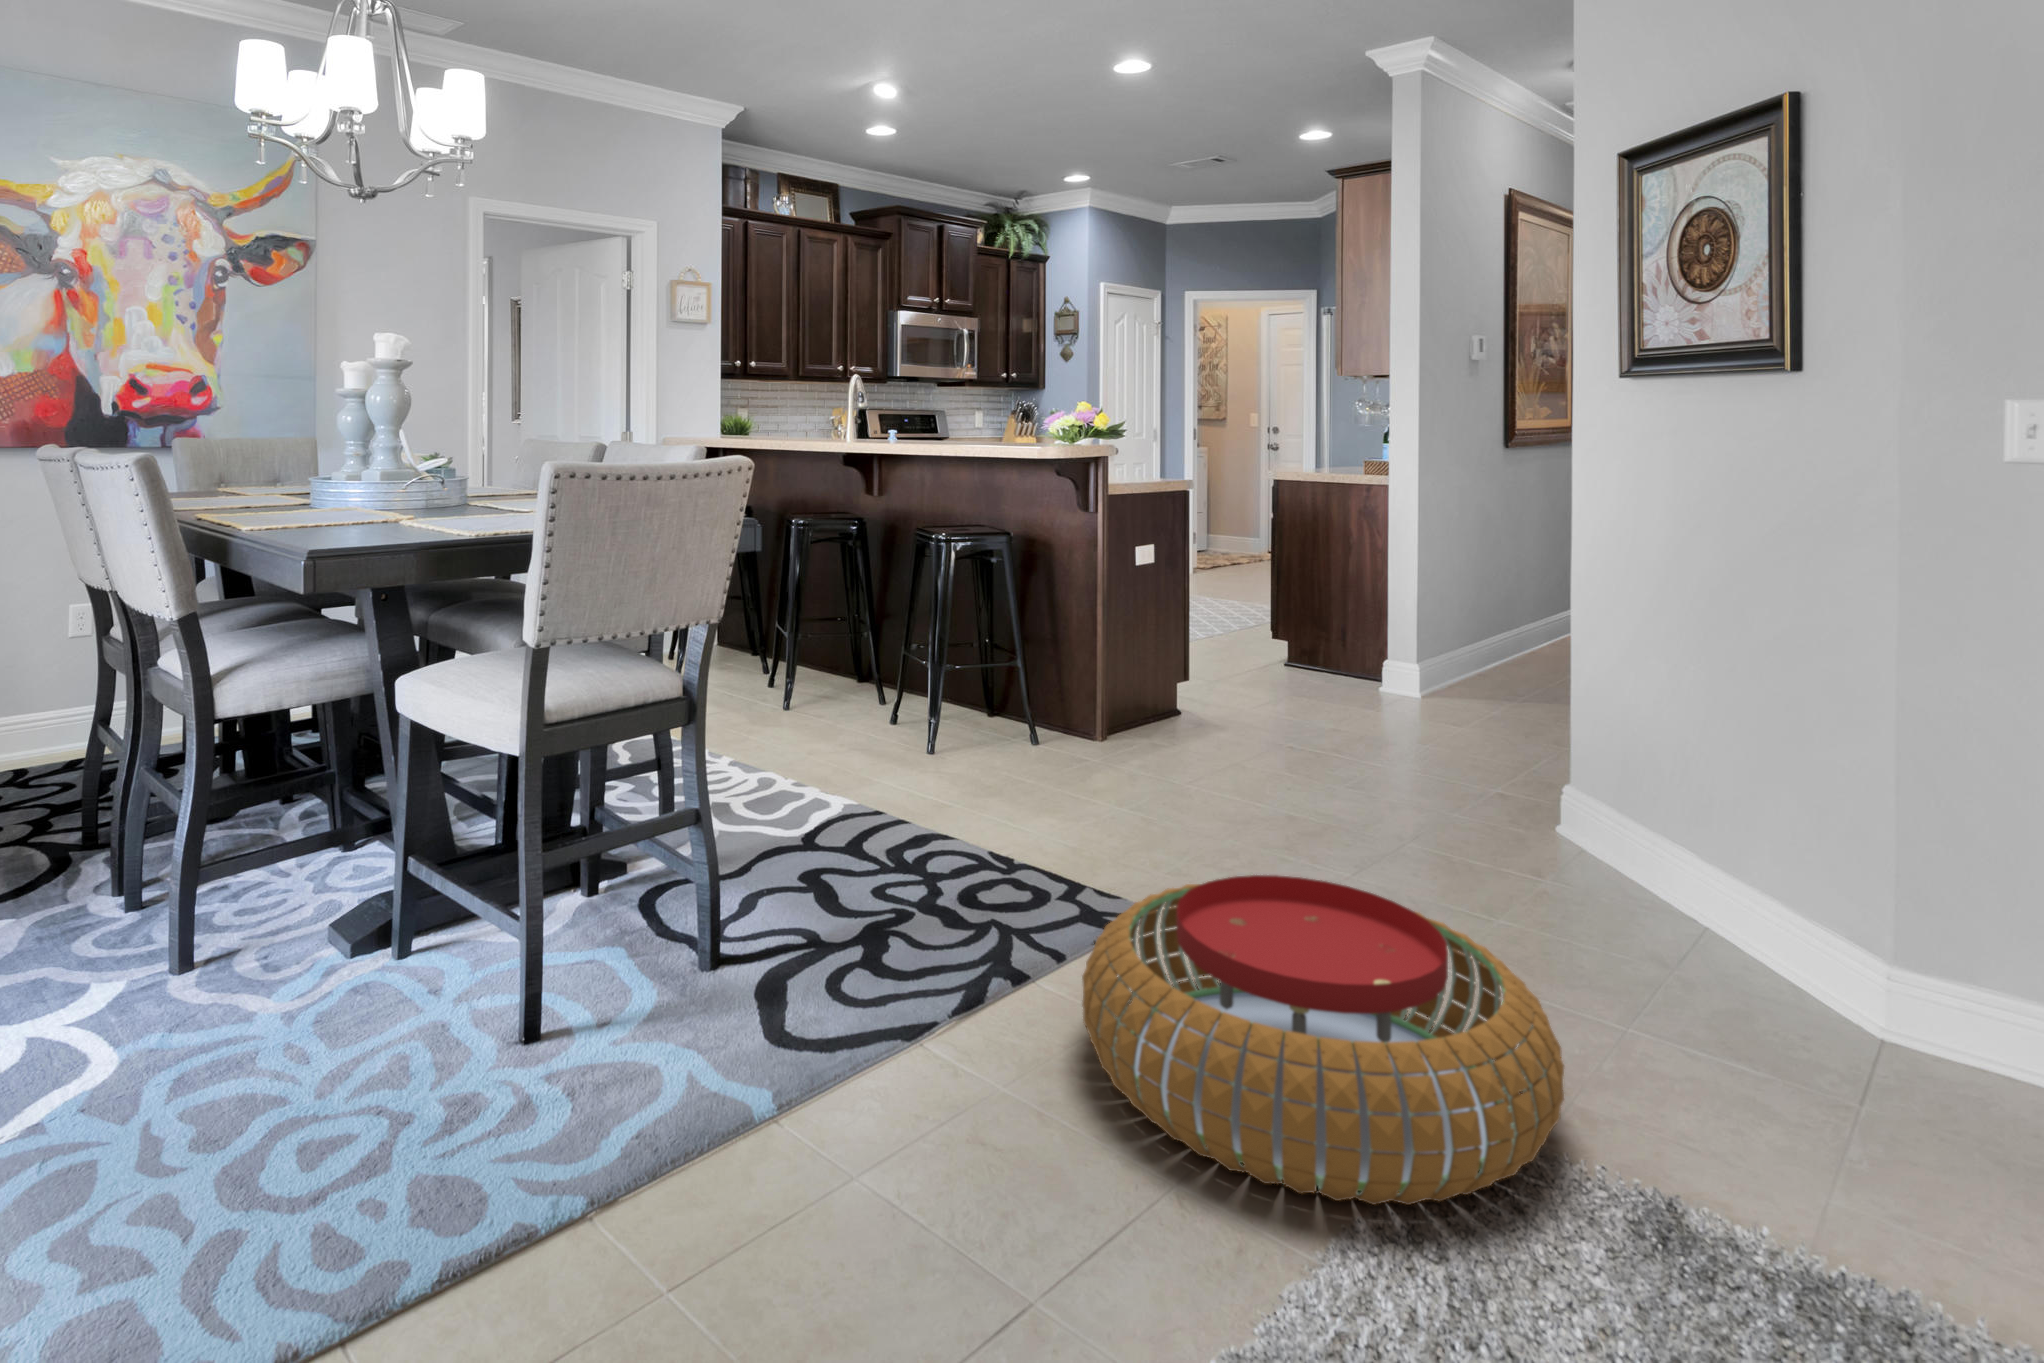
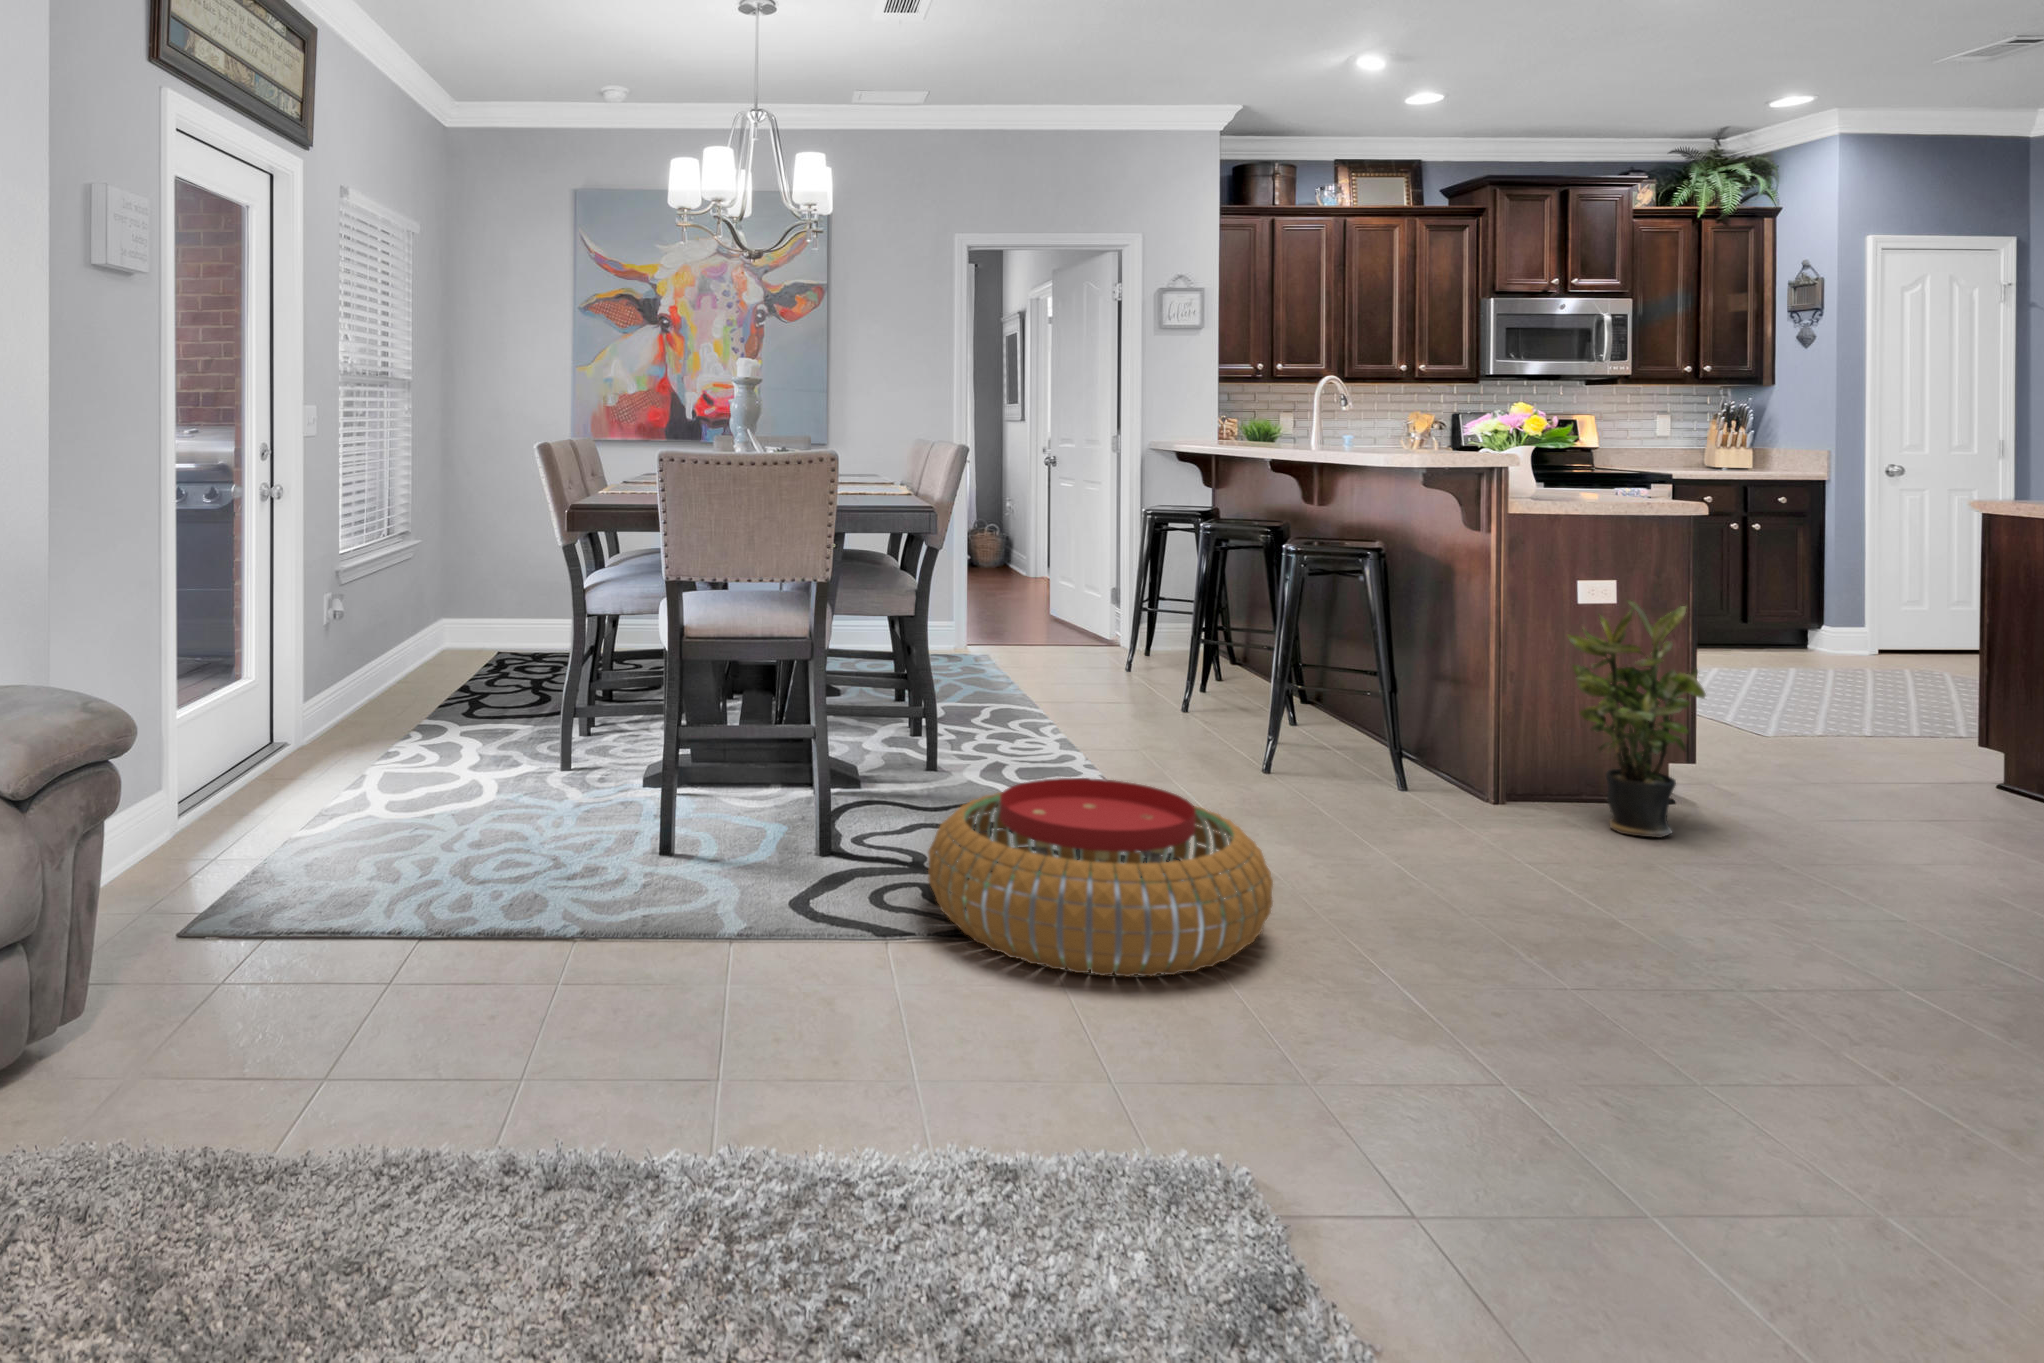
potted plant: none [1272,575,1385,786] -> present [1568,600,1705,838]

